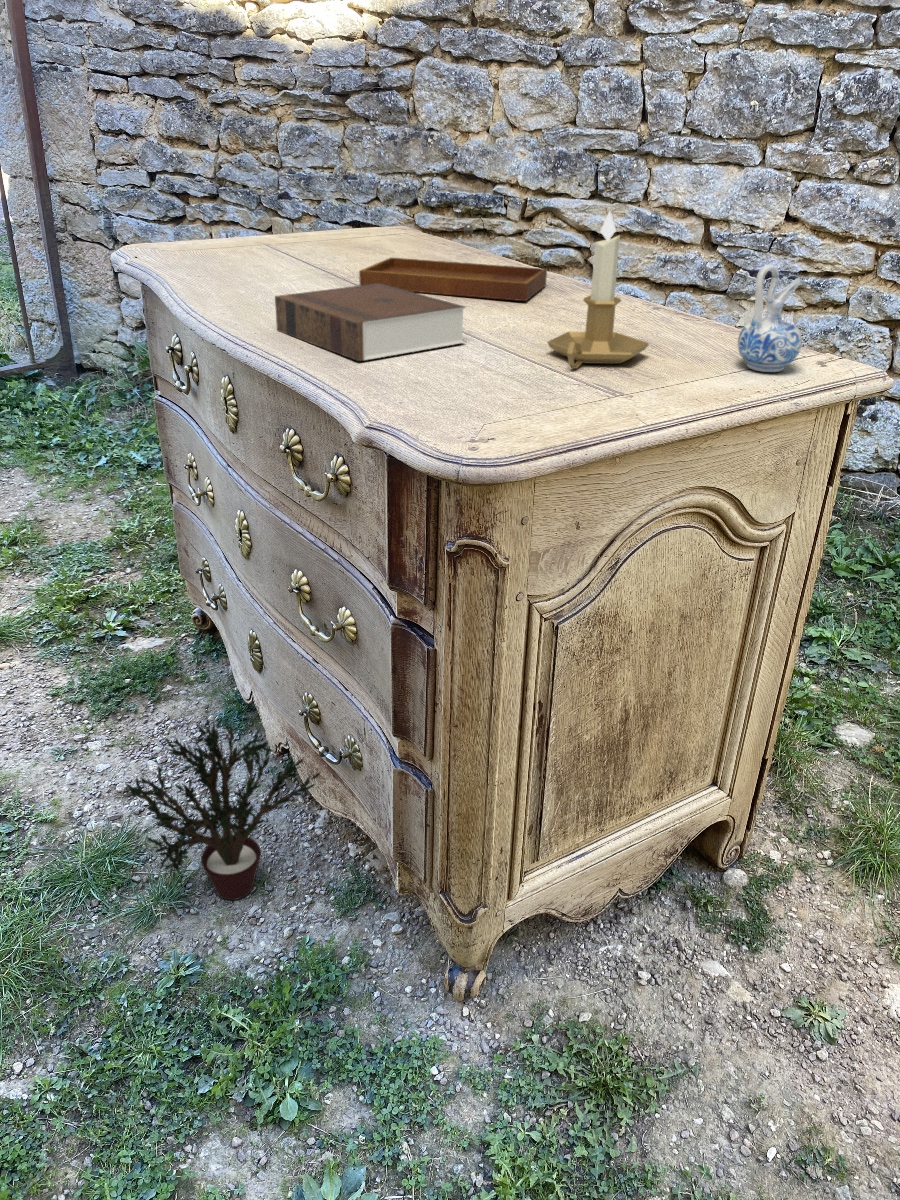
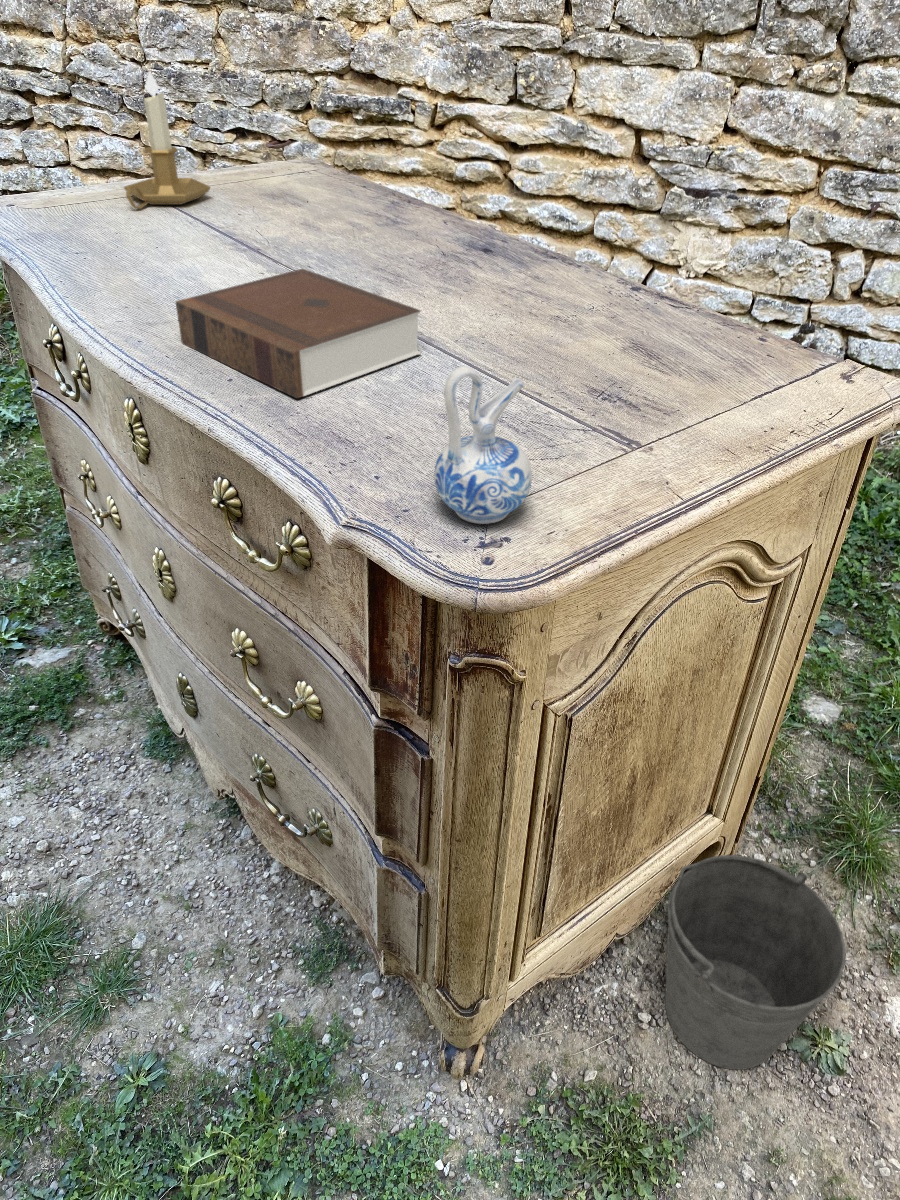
candlestick: present [548,211,649,369] -> present [124,71,210,209]
tray: present [359,224,547,301] -> none [269,172,491,273]
ceramic pitcher: present [738,265,802,372] -> present [434,366,532,524]
potted plant: present [125,718,320,900] -> none [48,783,281,1006]
bucket: none [663,818,829,1026] -> present [665,855,846,1070]

